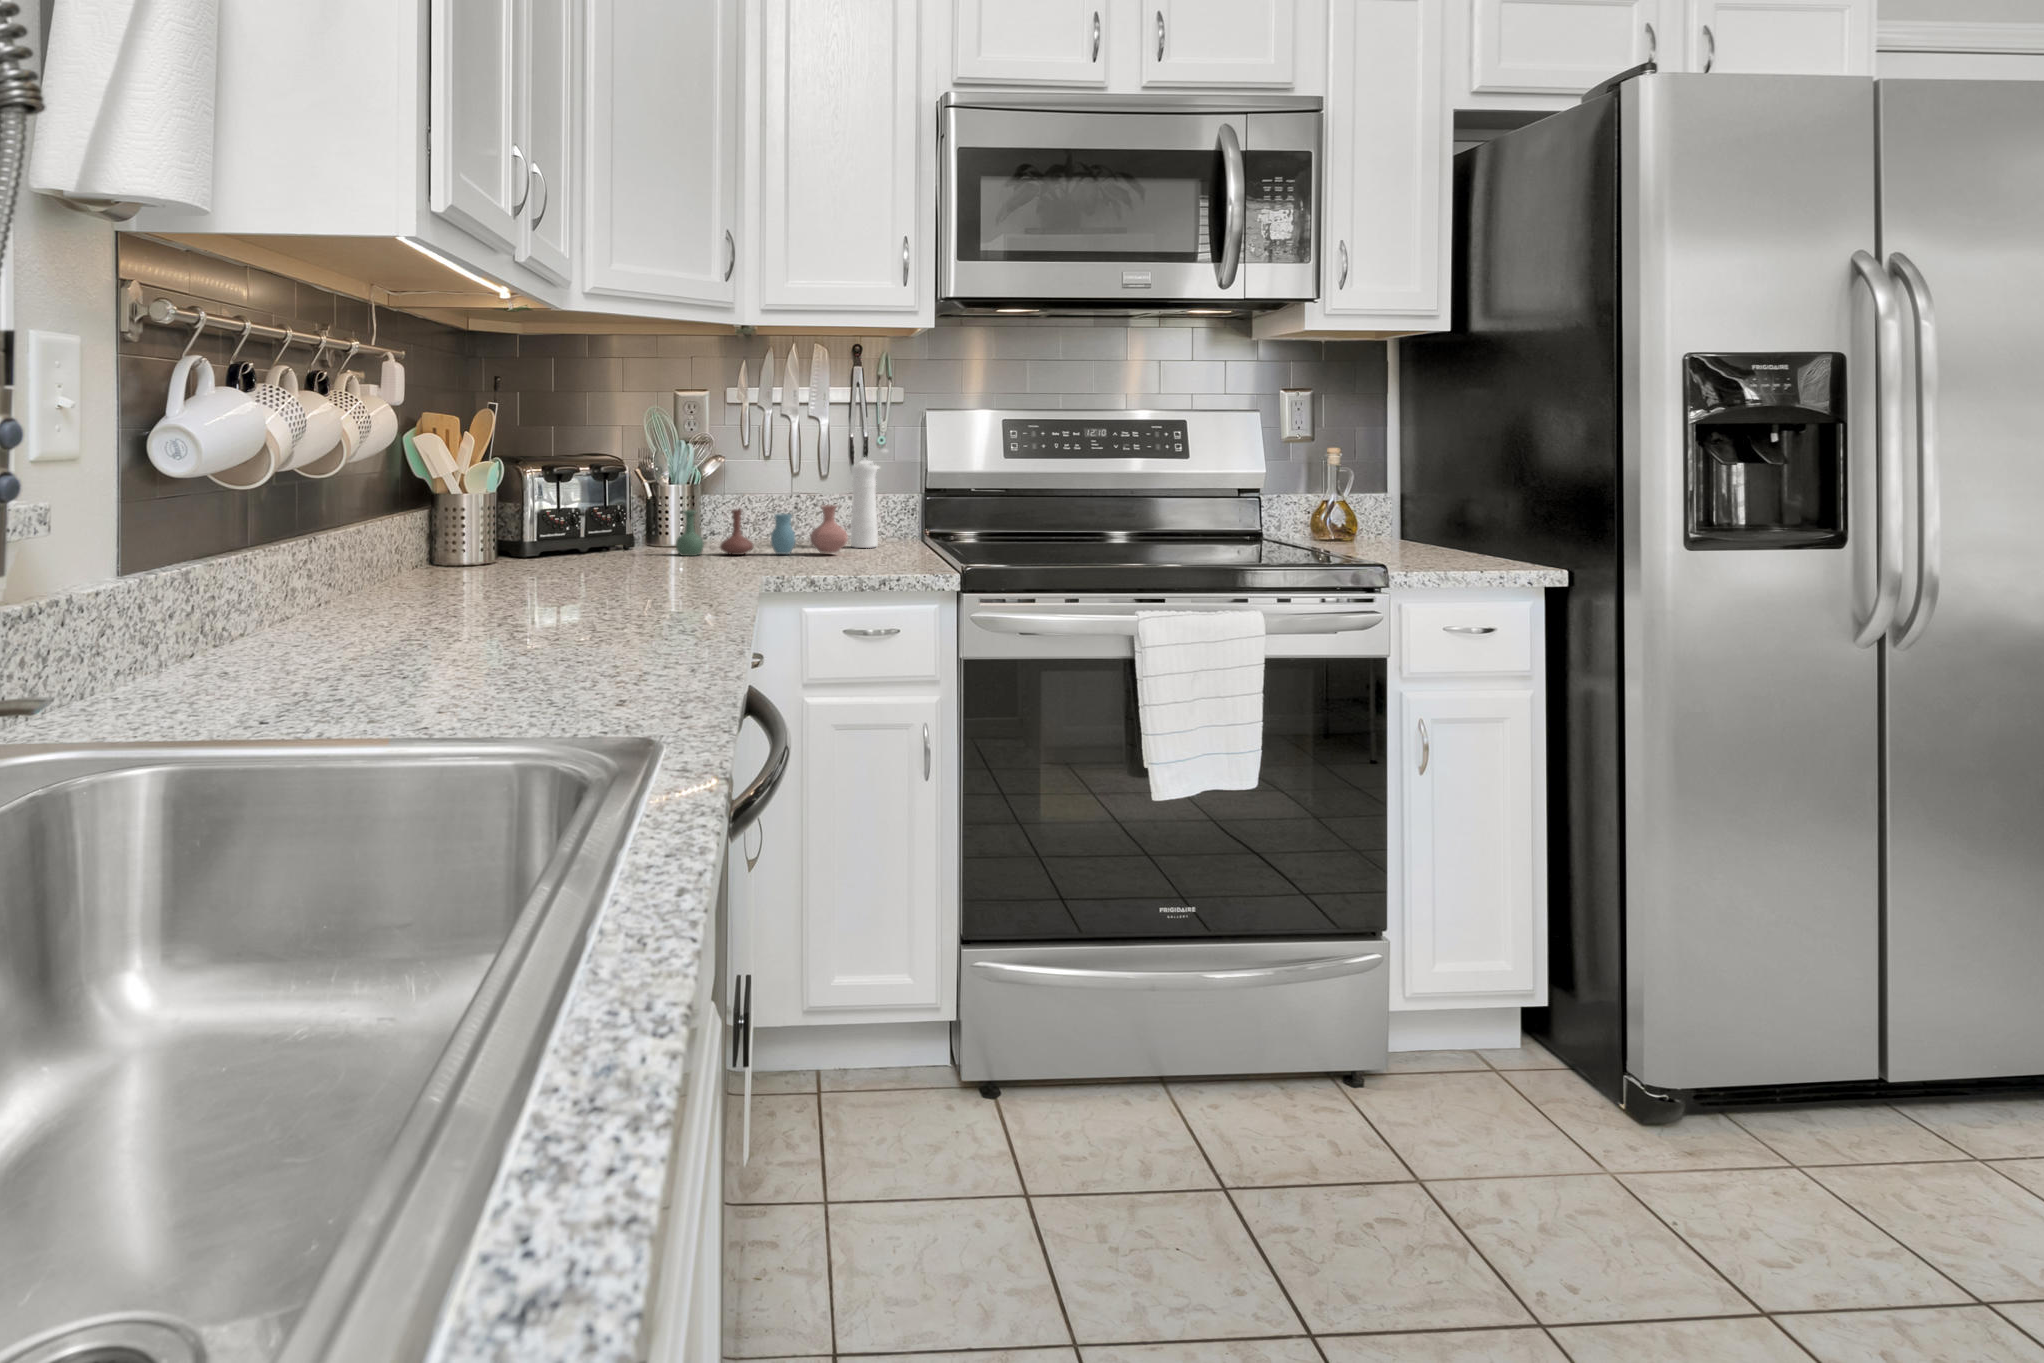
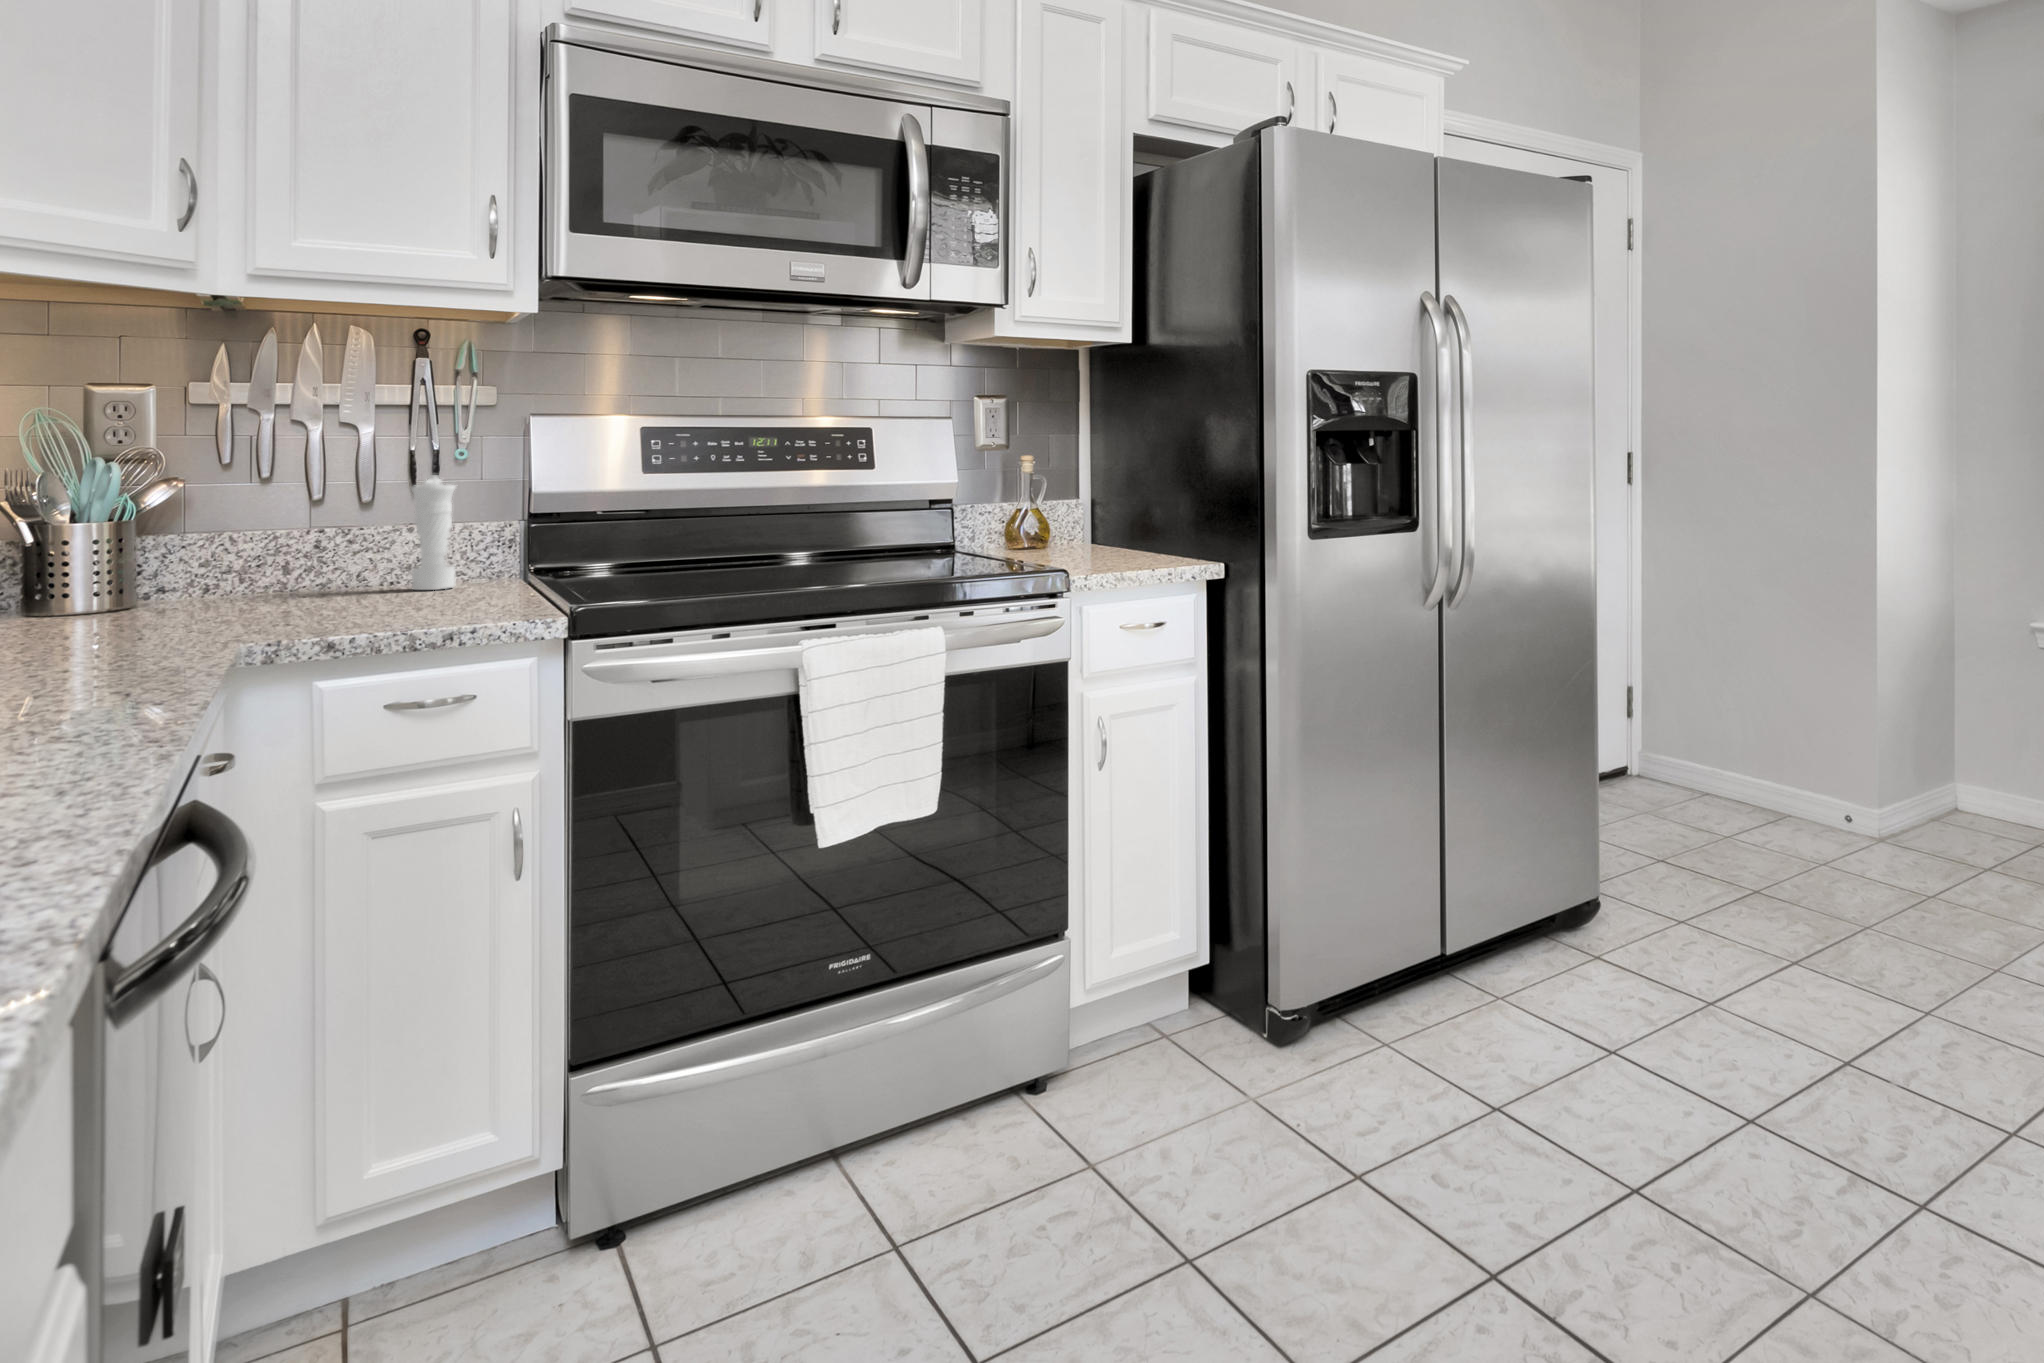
vase: present [676,505,848,556] -> none [77,539,402,624]

